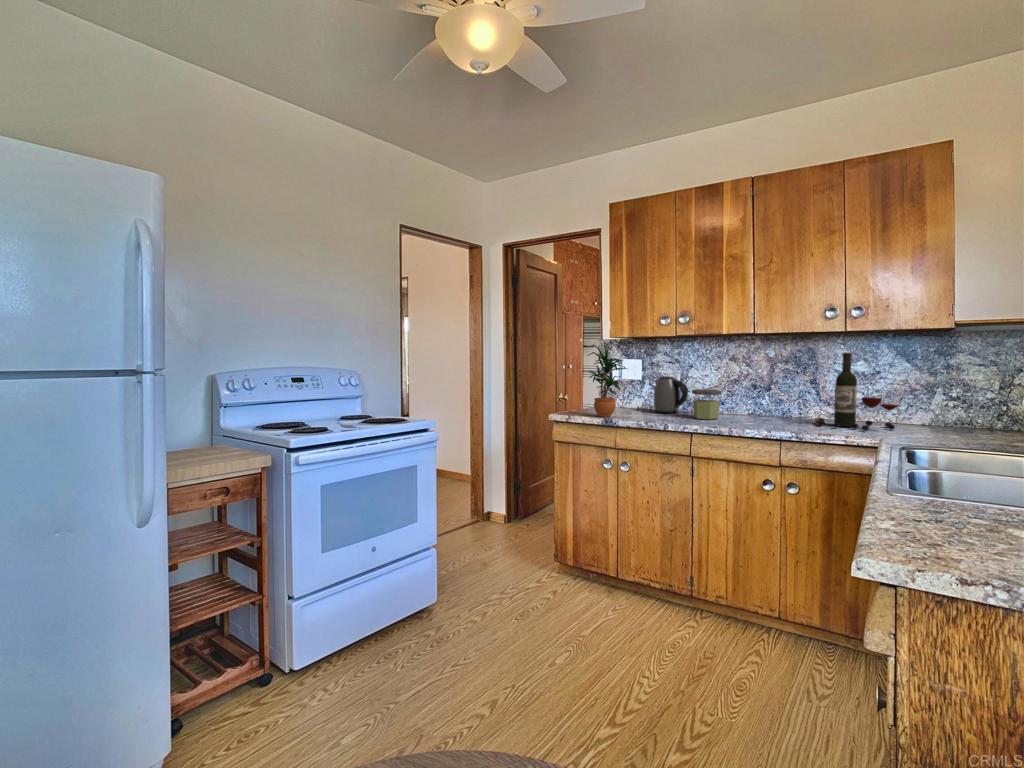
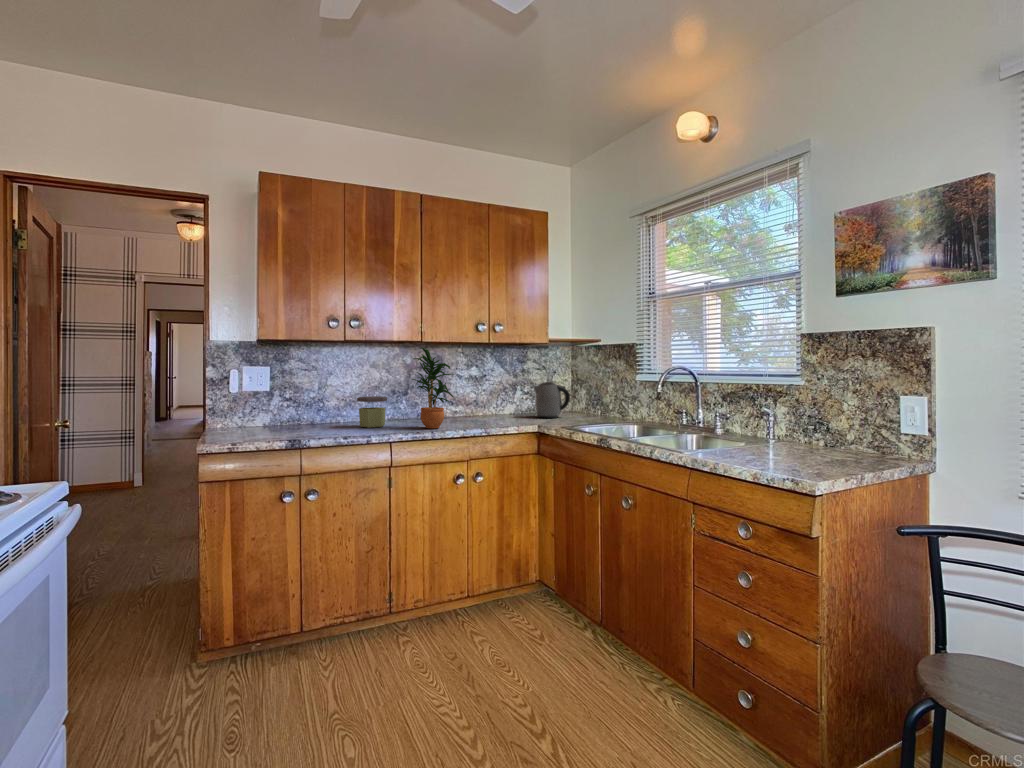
potted plant: present [588,344,627,417] -> present [412,347,454,428]
wine bottle: present [815,353,898,431] -> none [462,359,527,422]
kettle: present [654,376,688,413] -> present [534,382,570,418]

